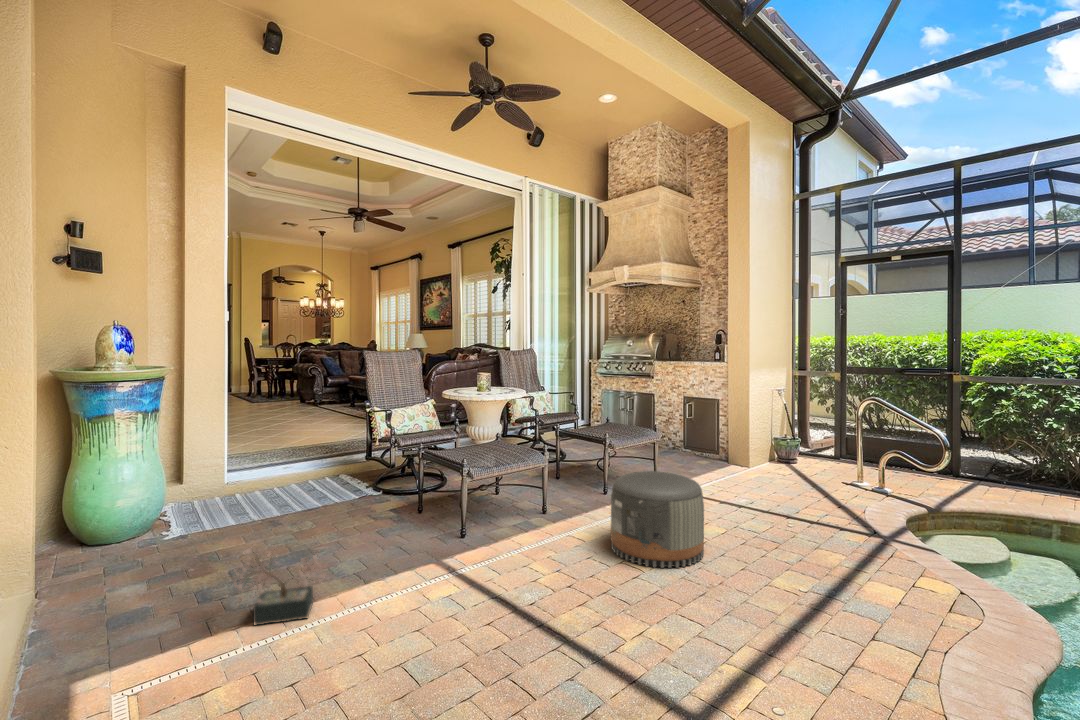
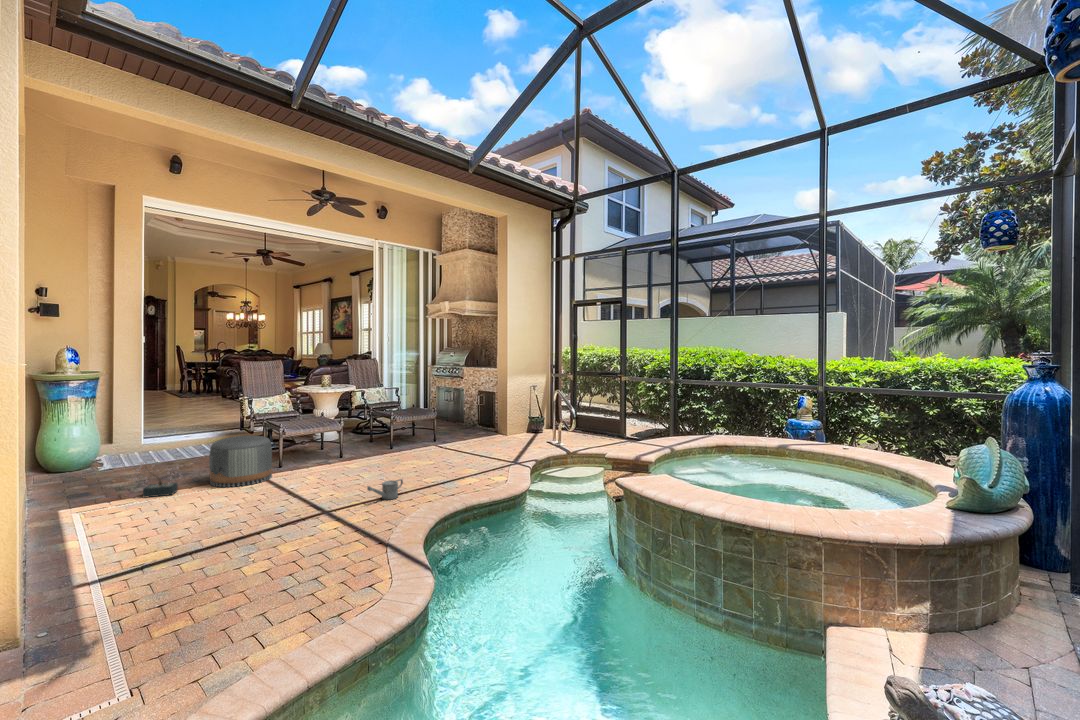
pouf: present [611,471,704,568] -> present [209,436,272,487]
watering can: none [758,600,800,659] -> present [367,479,403,500]

